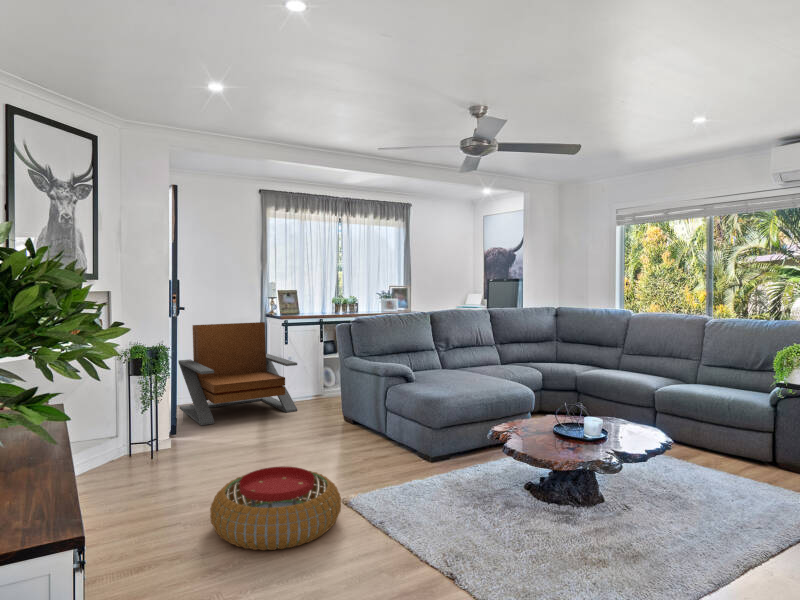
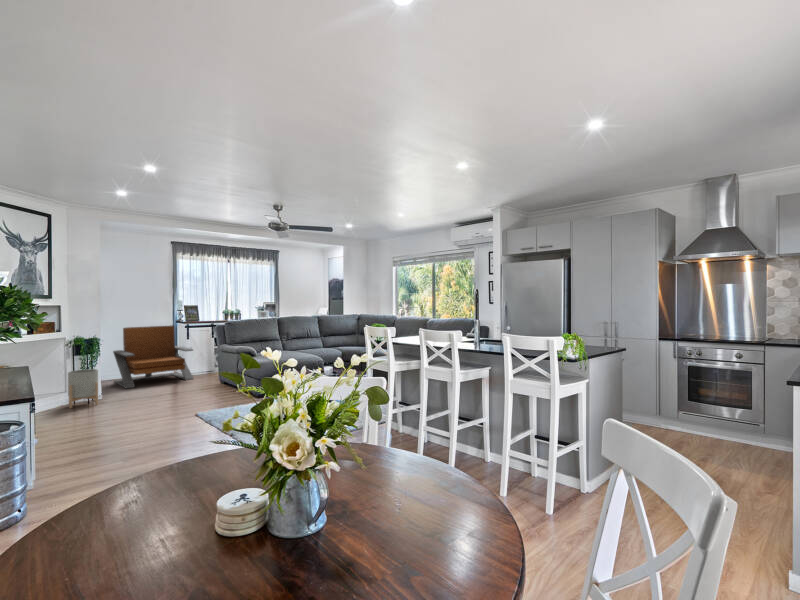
planter: none [123,399,169,469] -> present [68,369,98,408]
pouf: present [210,467,341,550] -> none [112,395,190,432]

